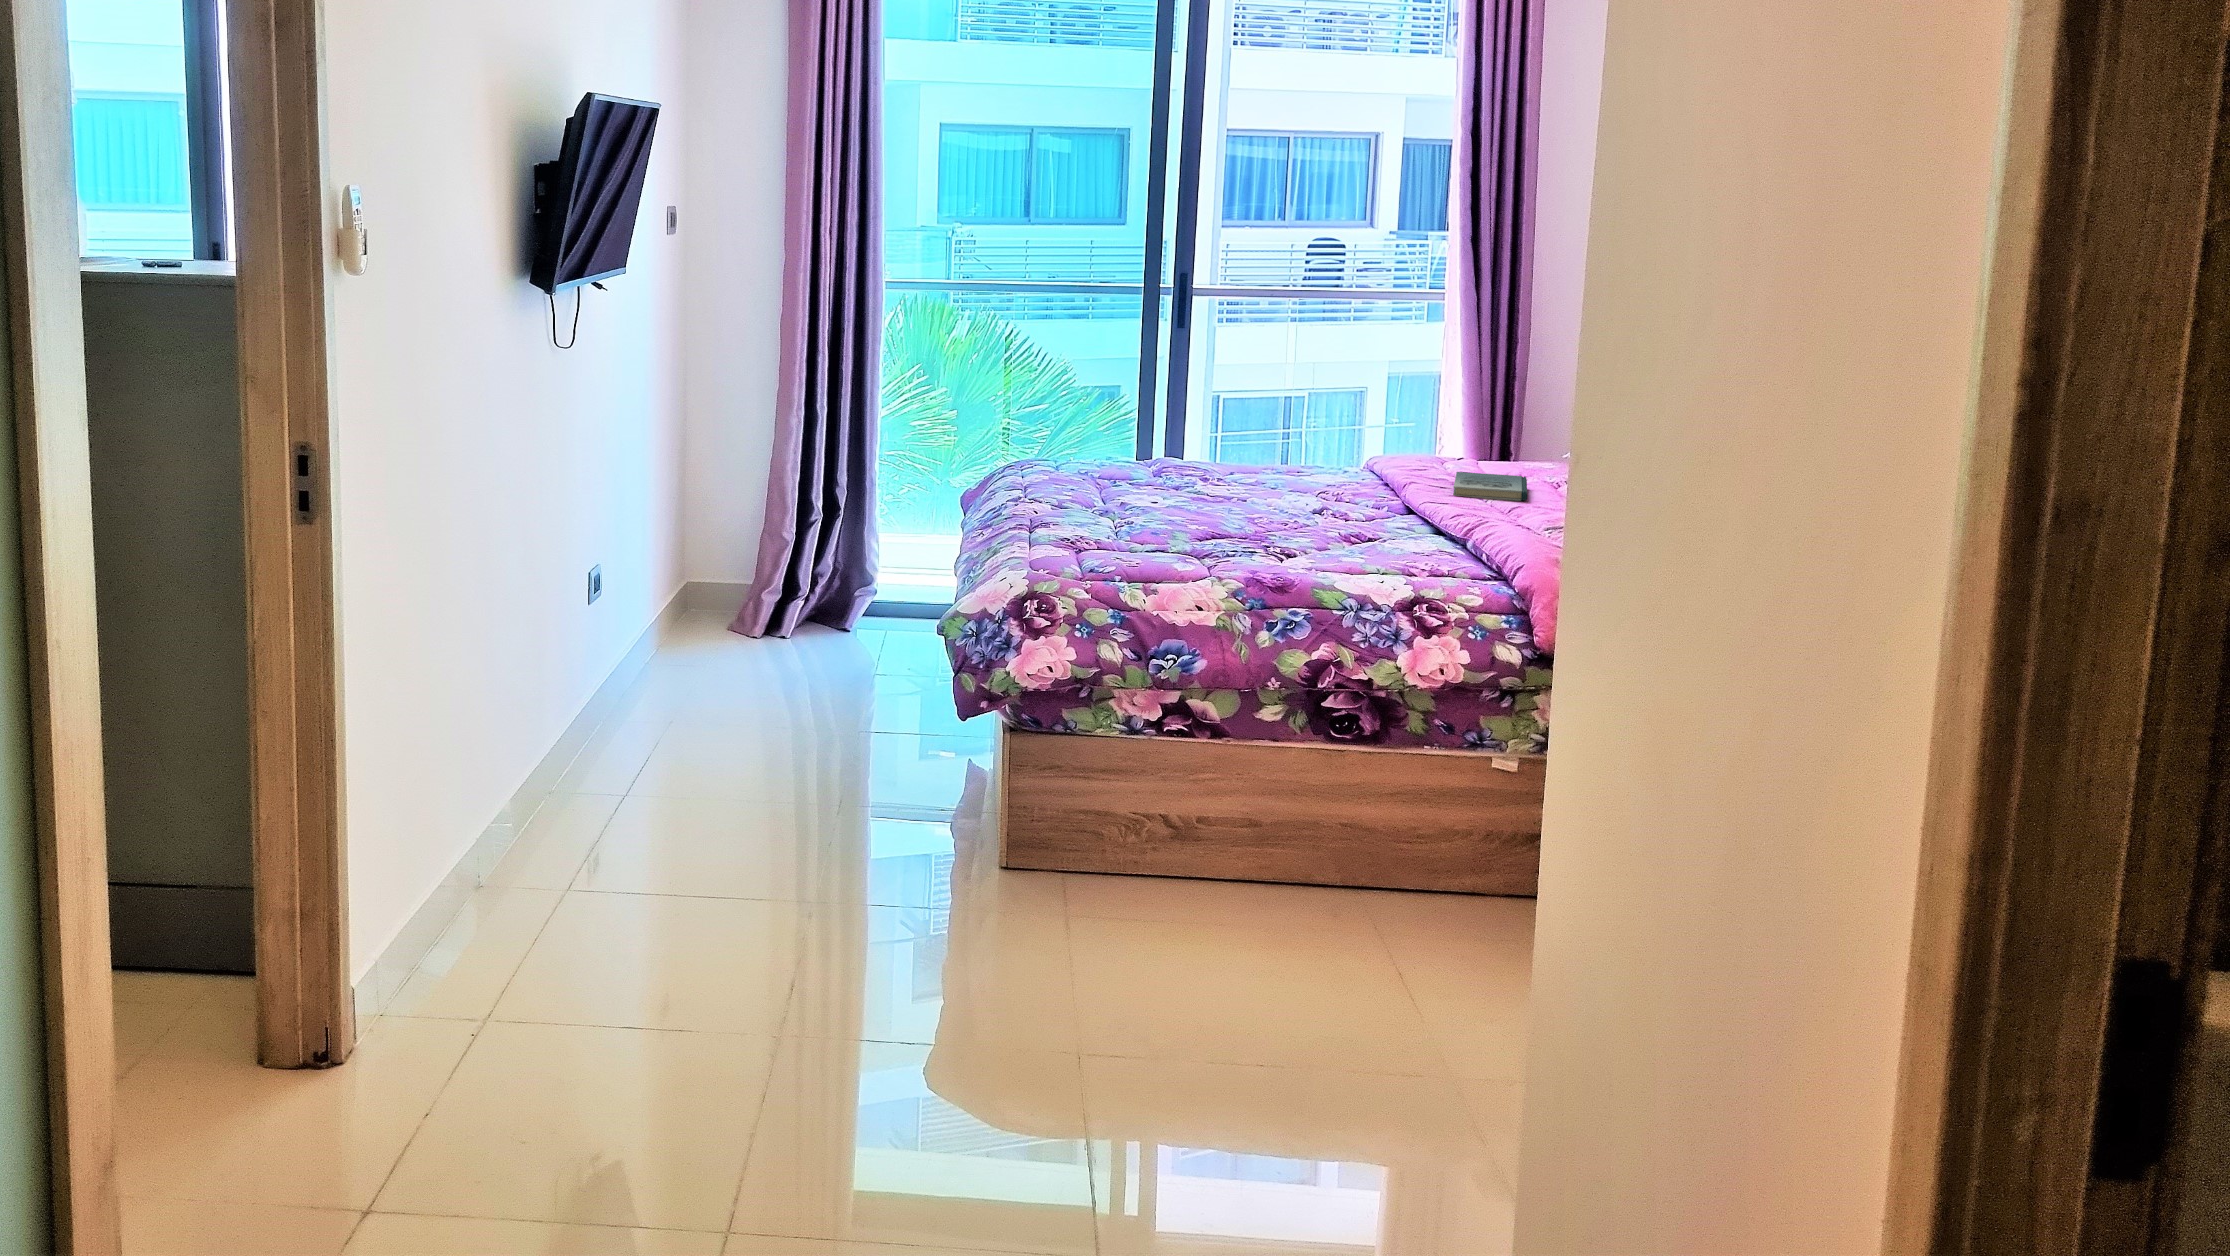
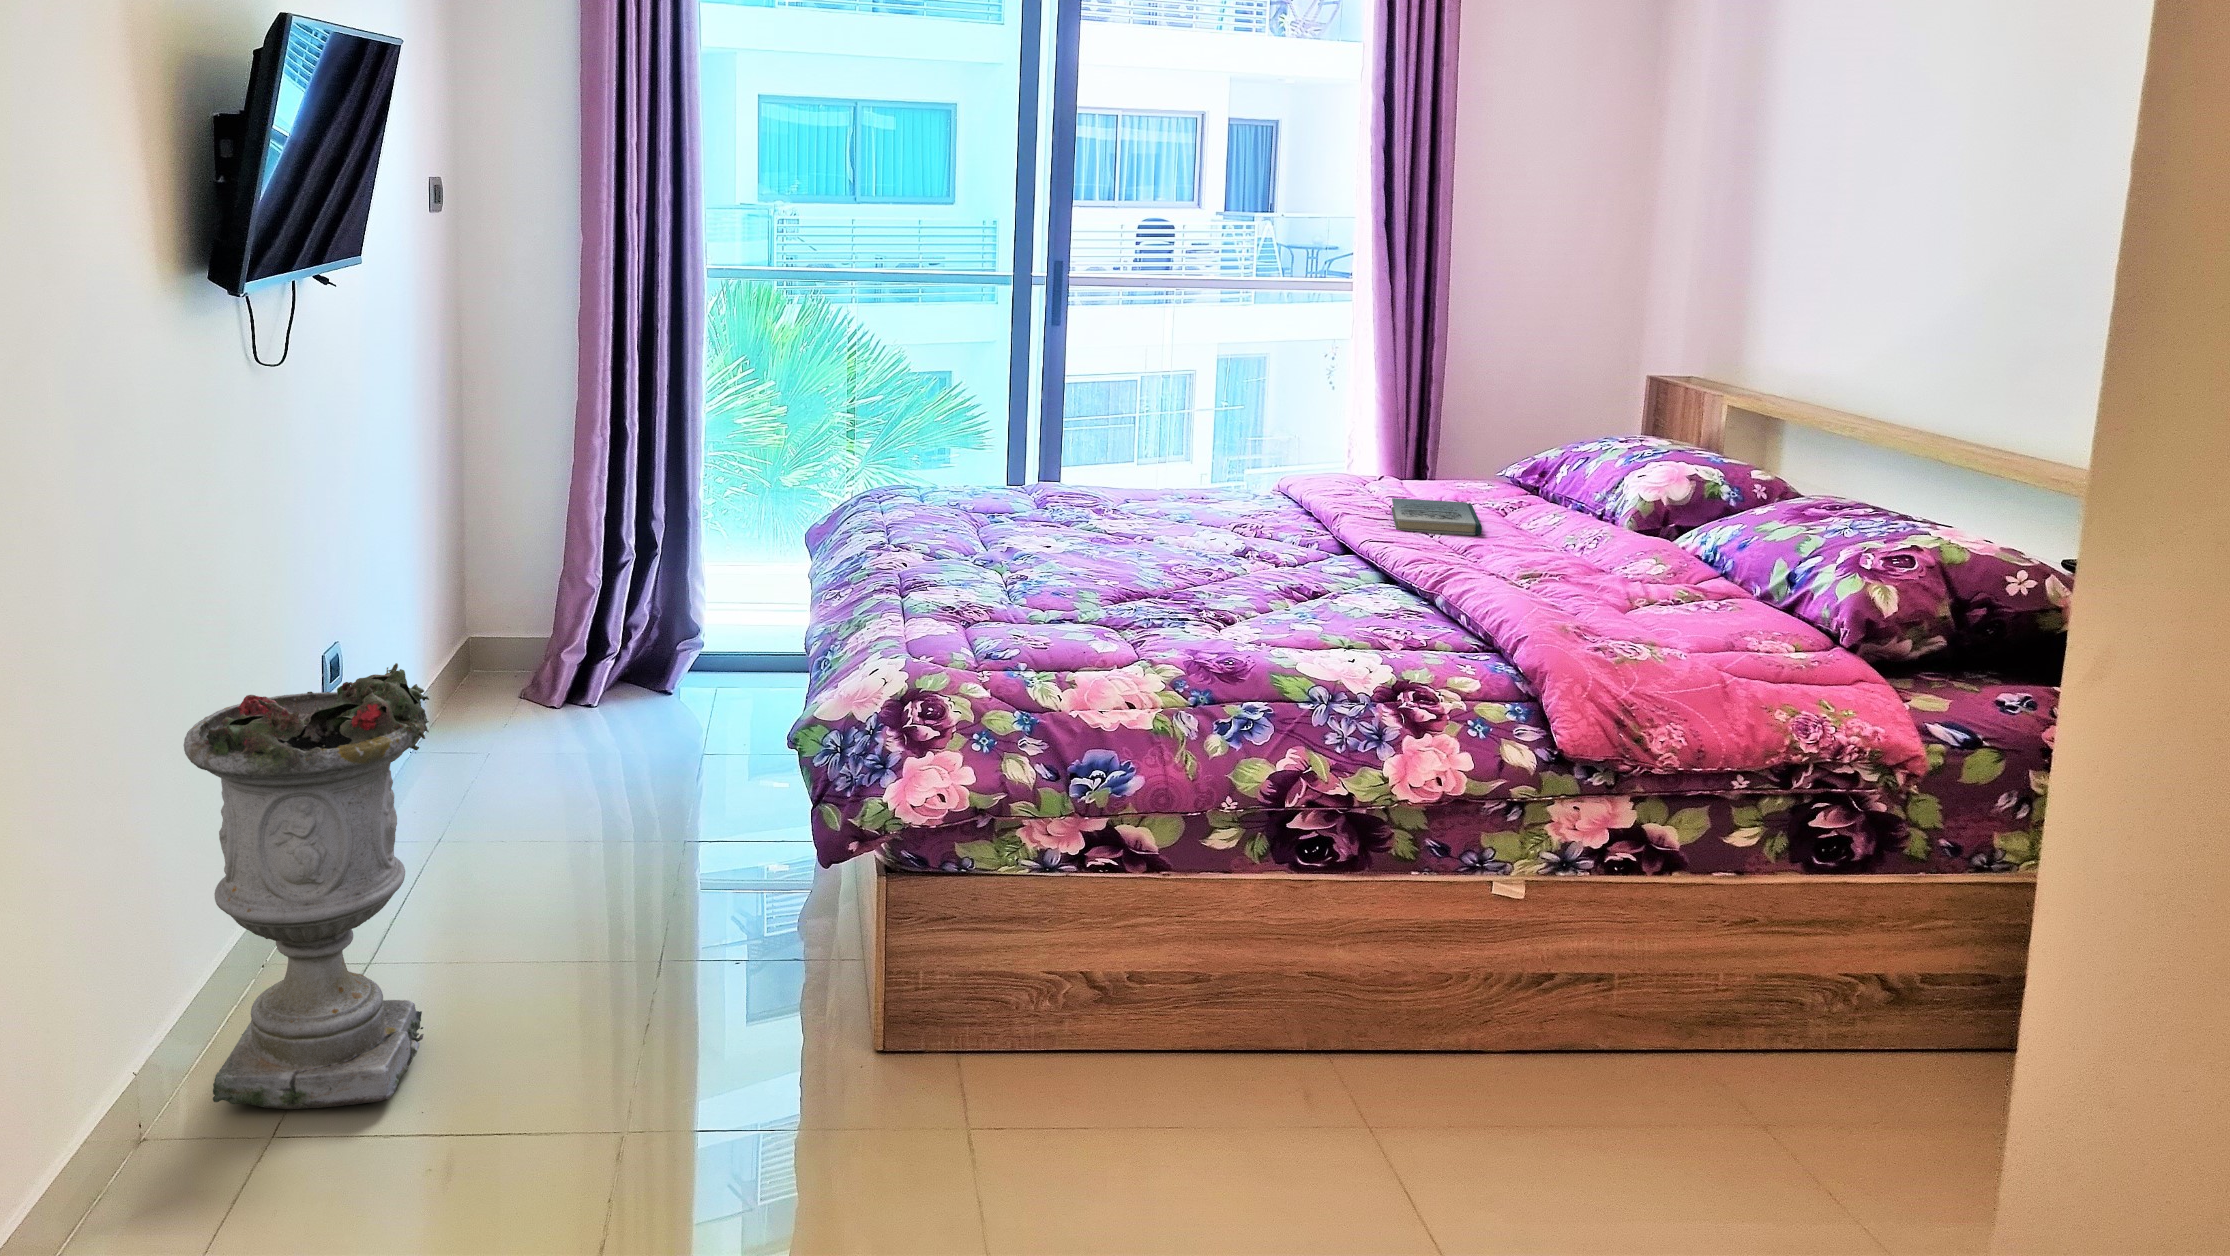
planter: none [512,561,679,876] -> present [184,663,429,1109]

